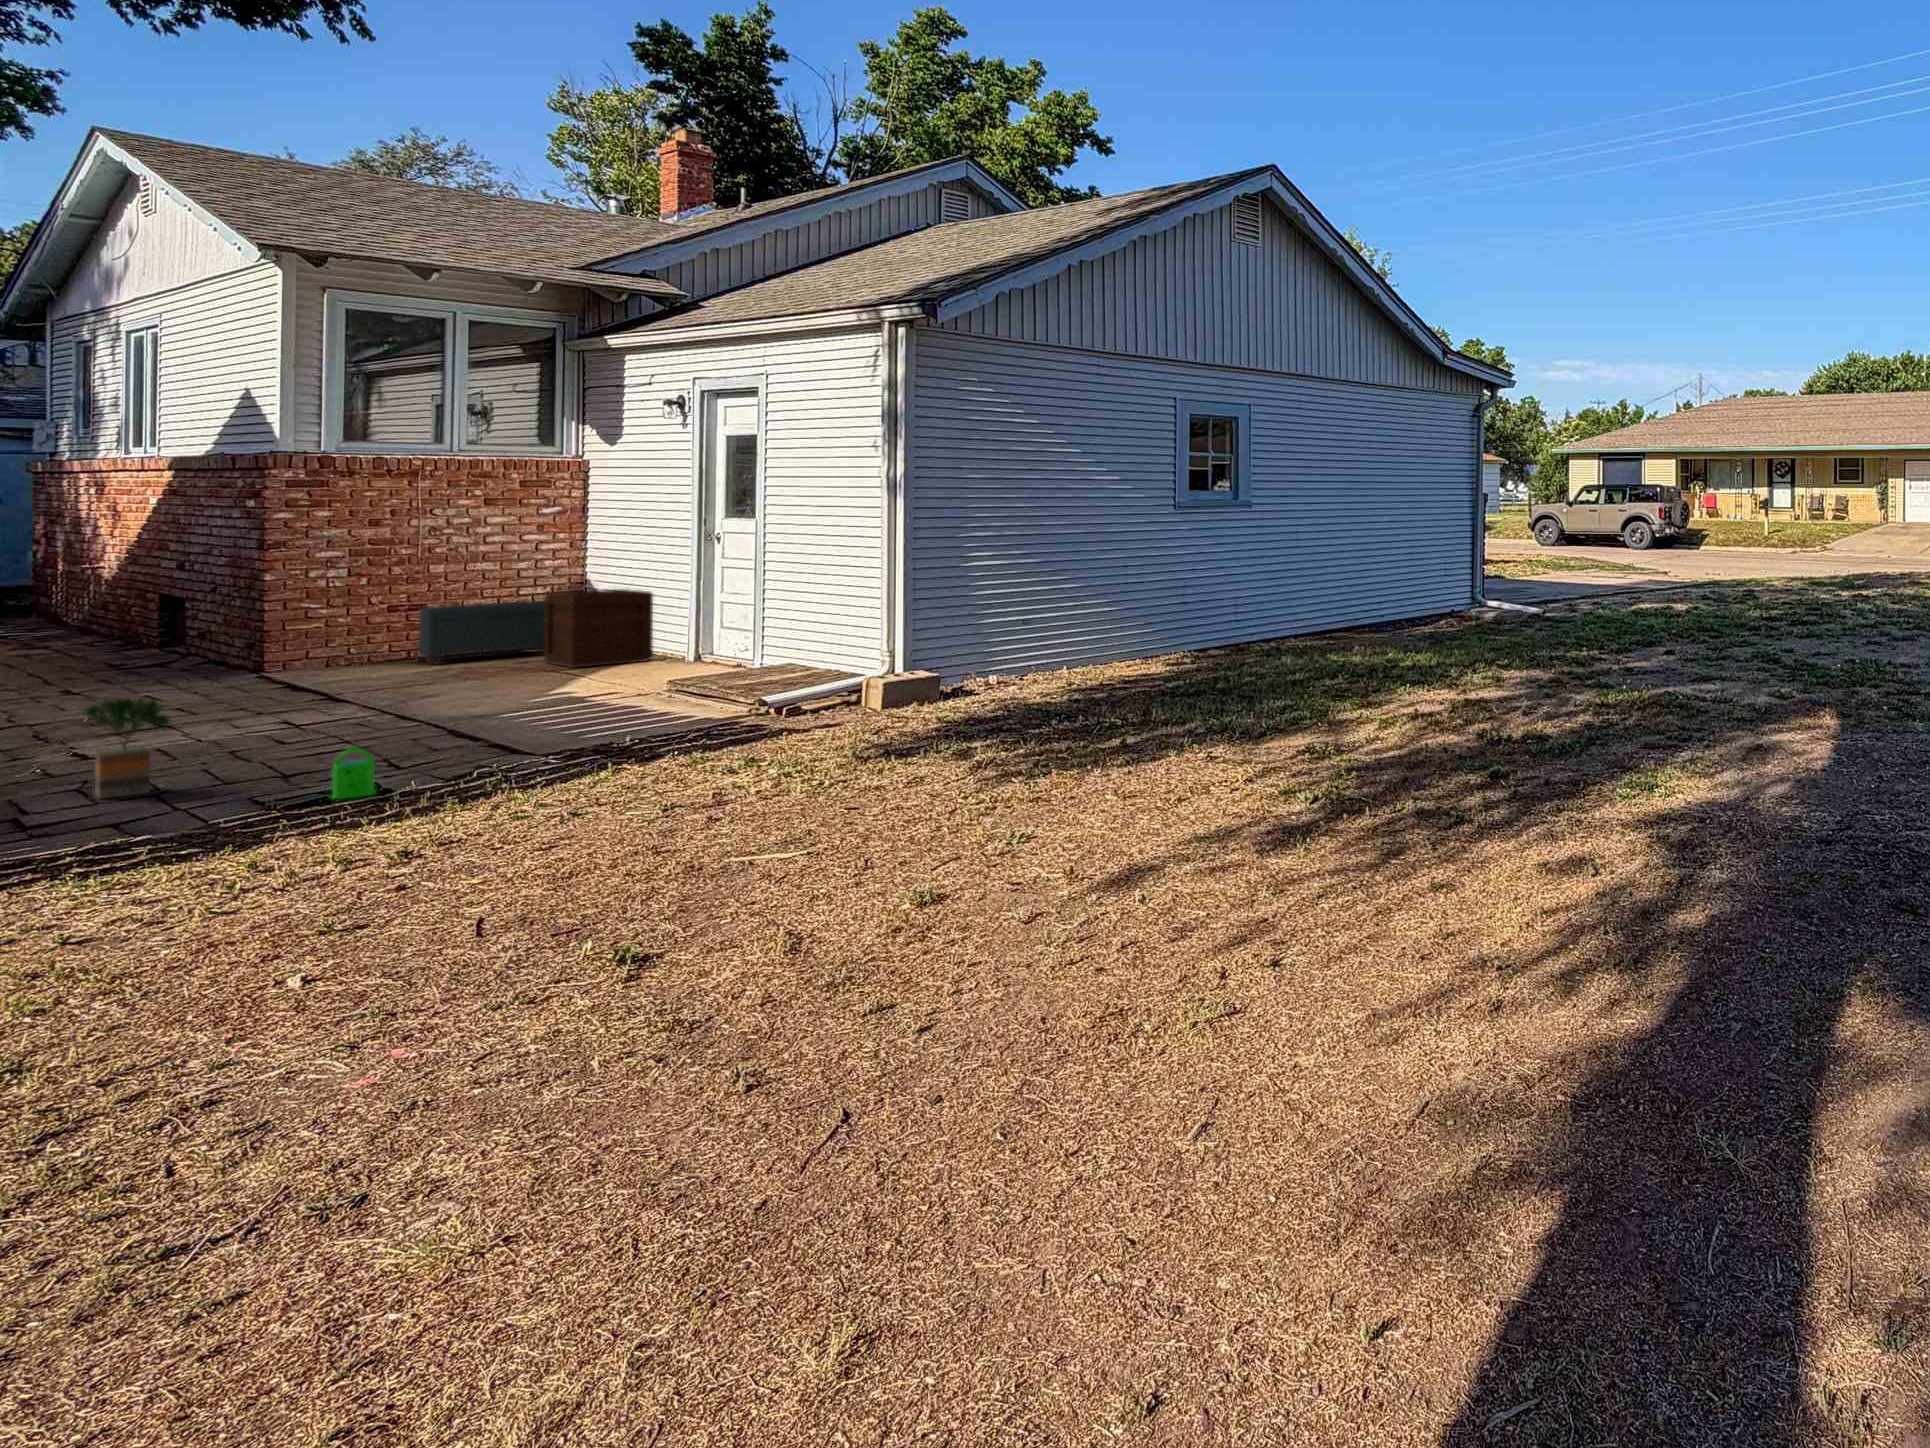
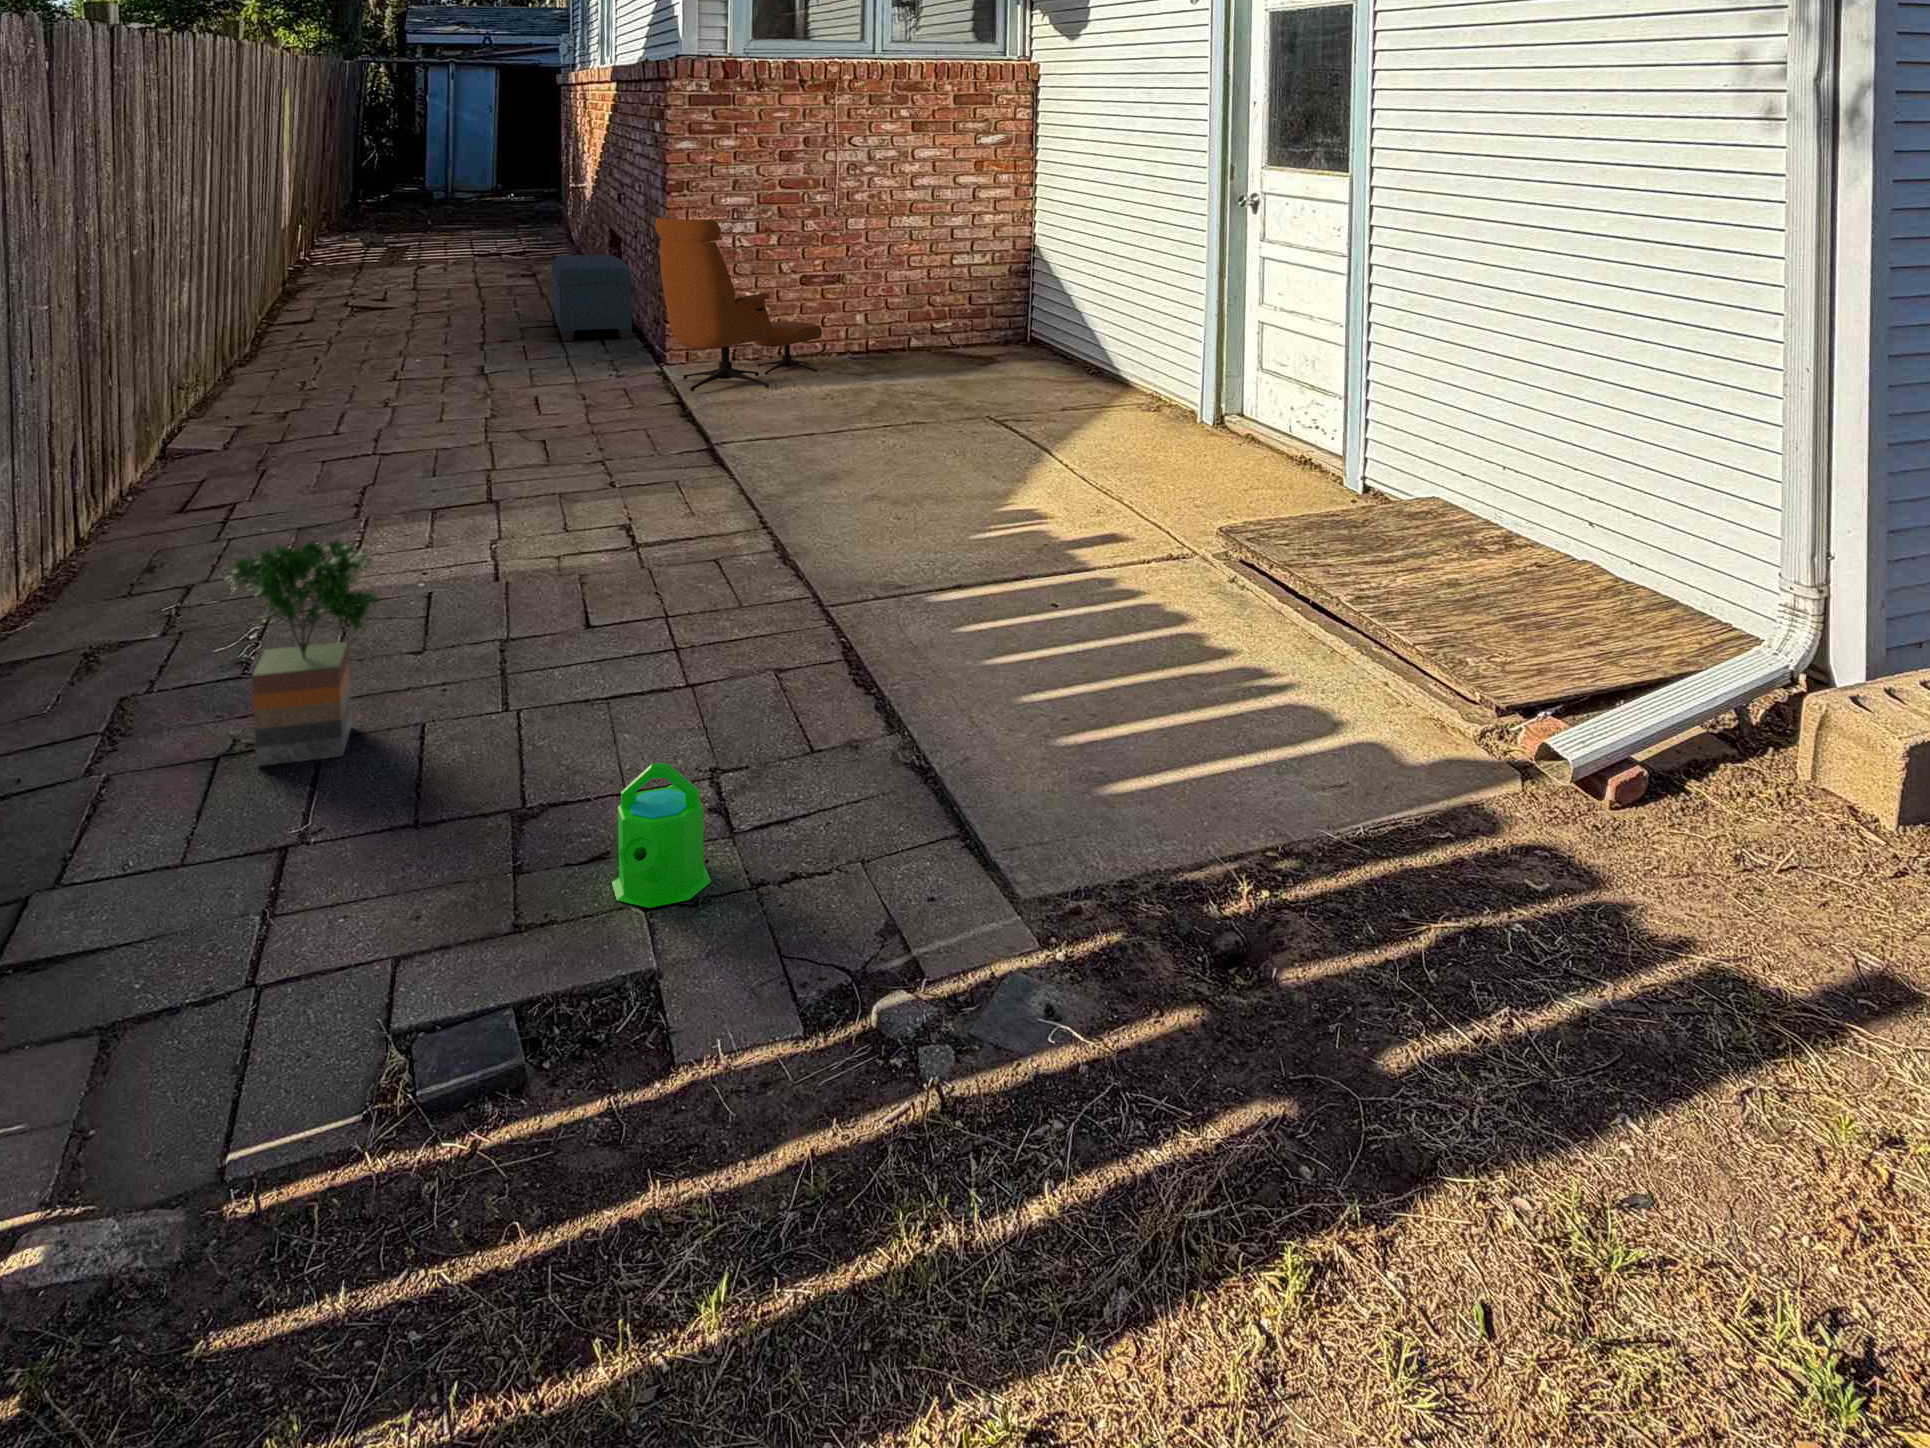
lounge chair: none [266,565,405,682] -> present [655,217,822,391]
wooden crate: present [544,589,653,668] -> none [990,270,1139,400]
bench: present [416,601,545,664] -> present [552,255,632,341]

